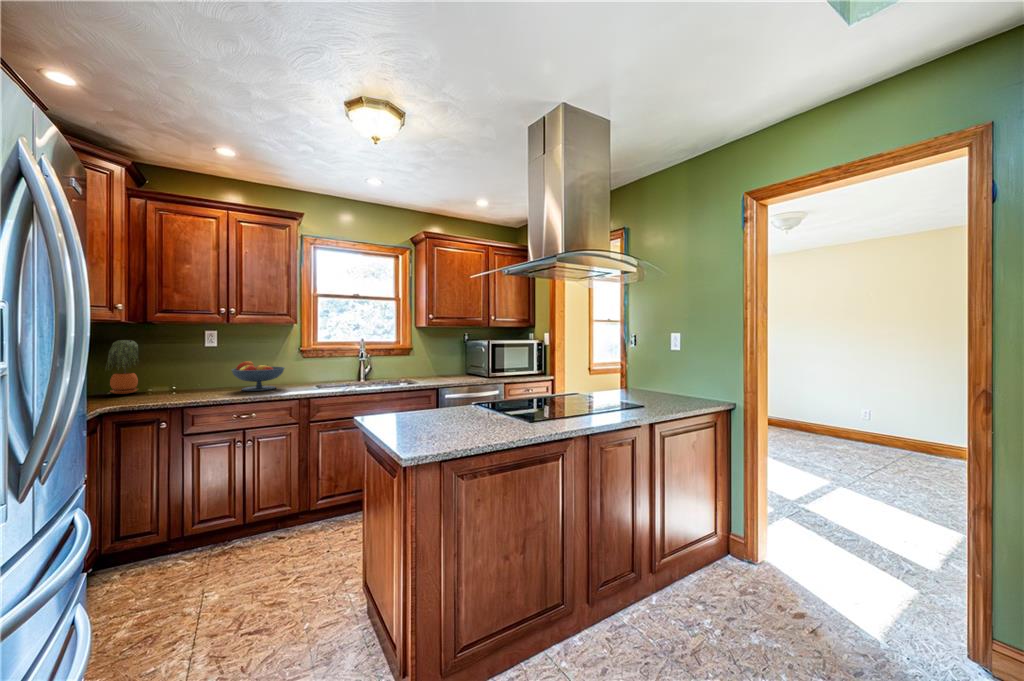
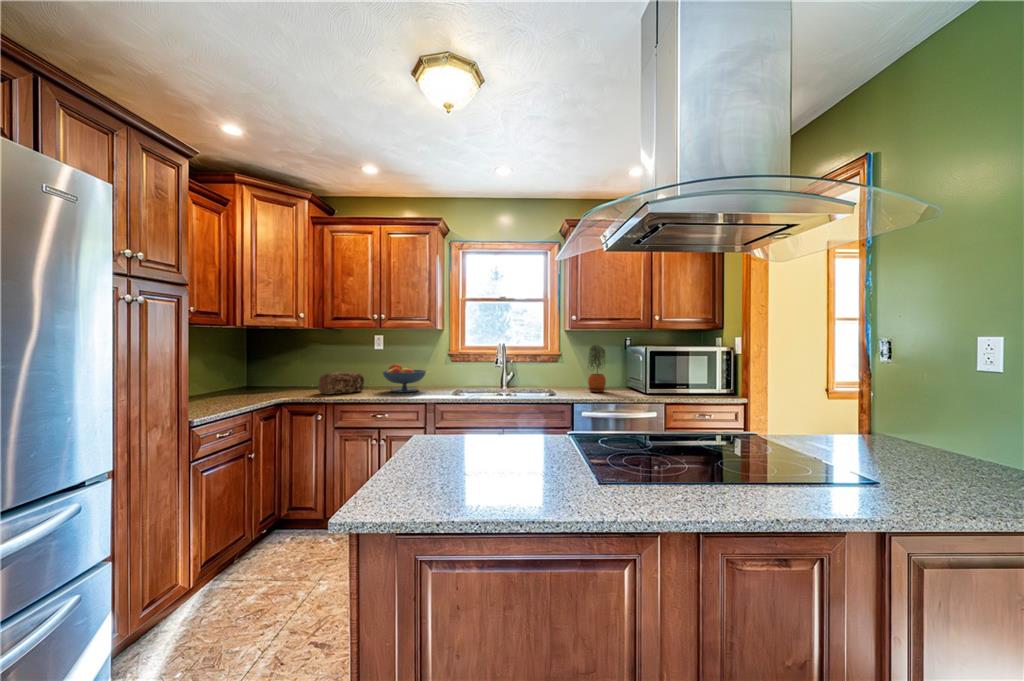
potted plant: present [108,340,138,394] -> present [588,345,606,392]
bread loaf: none [144,373,207,400] -> present [318,372,364,395]

